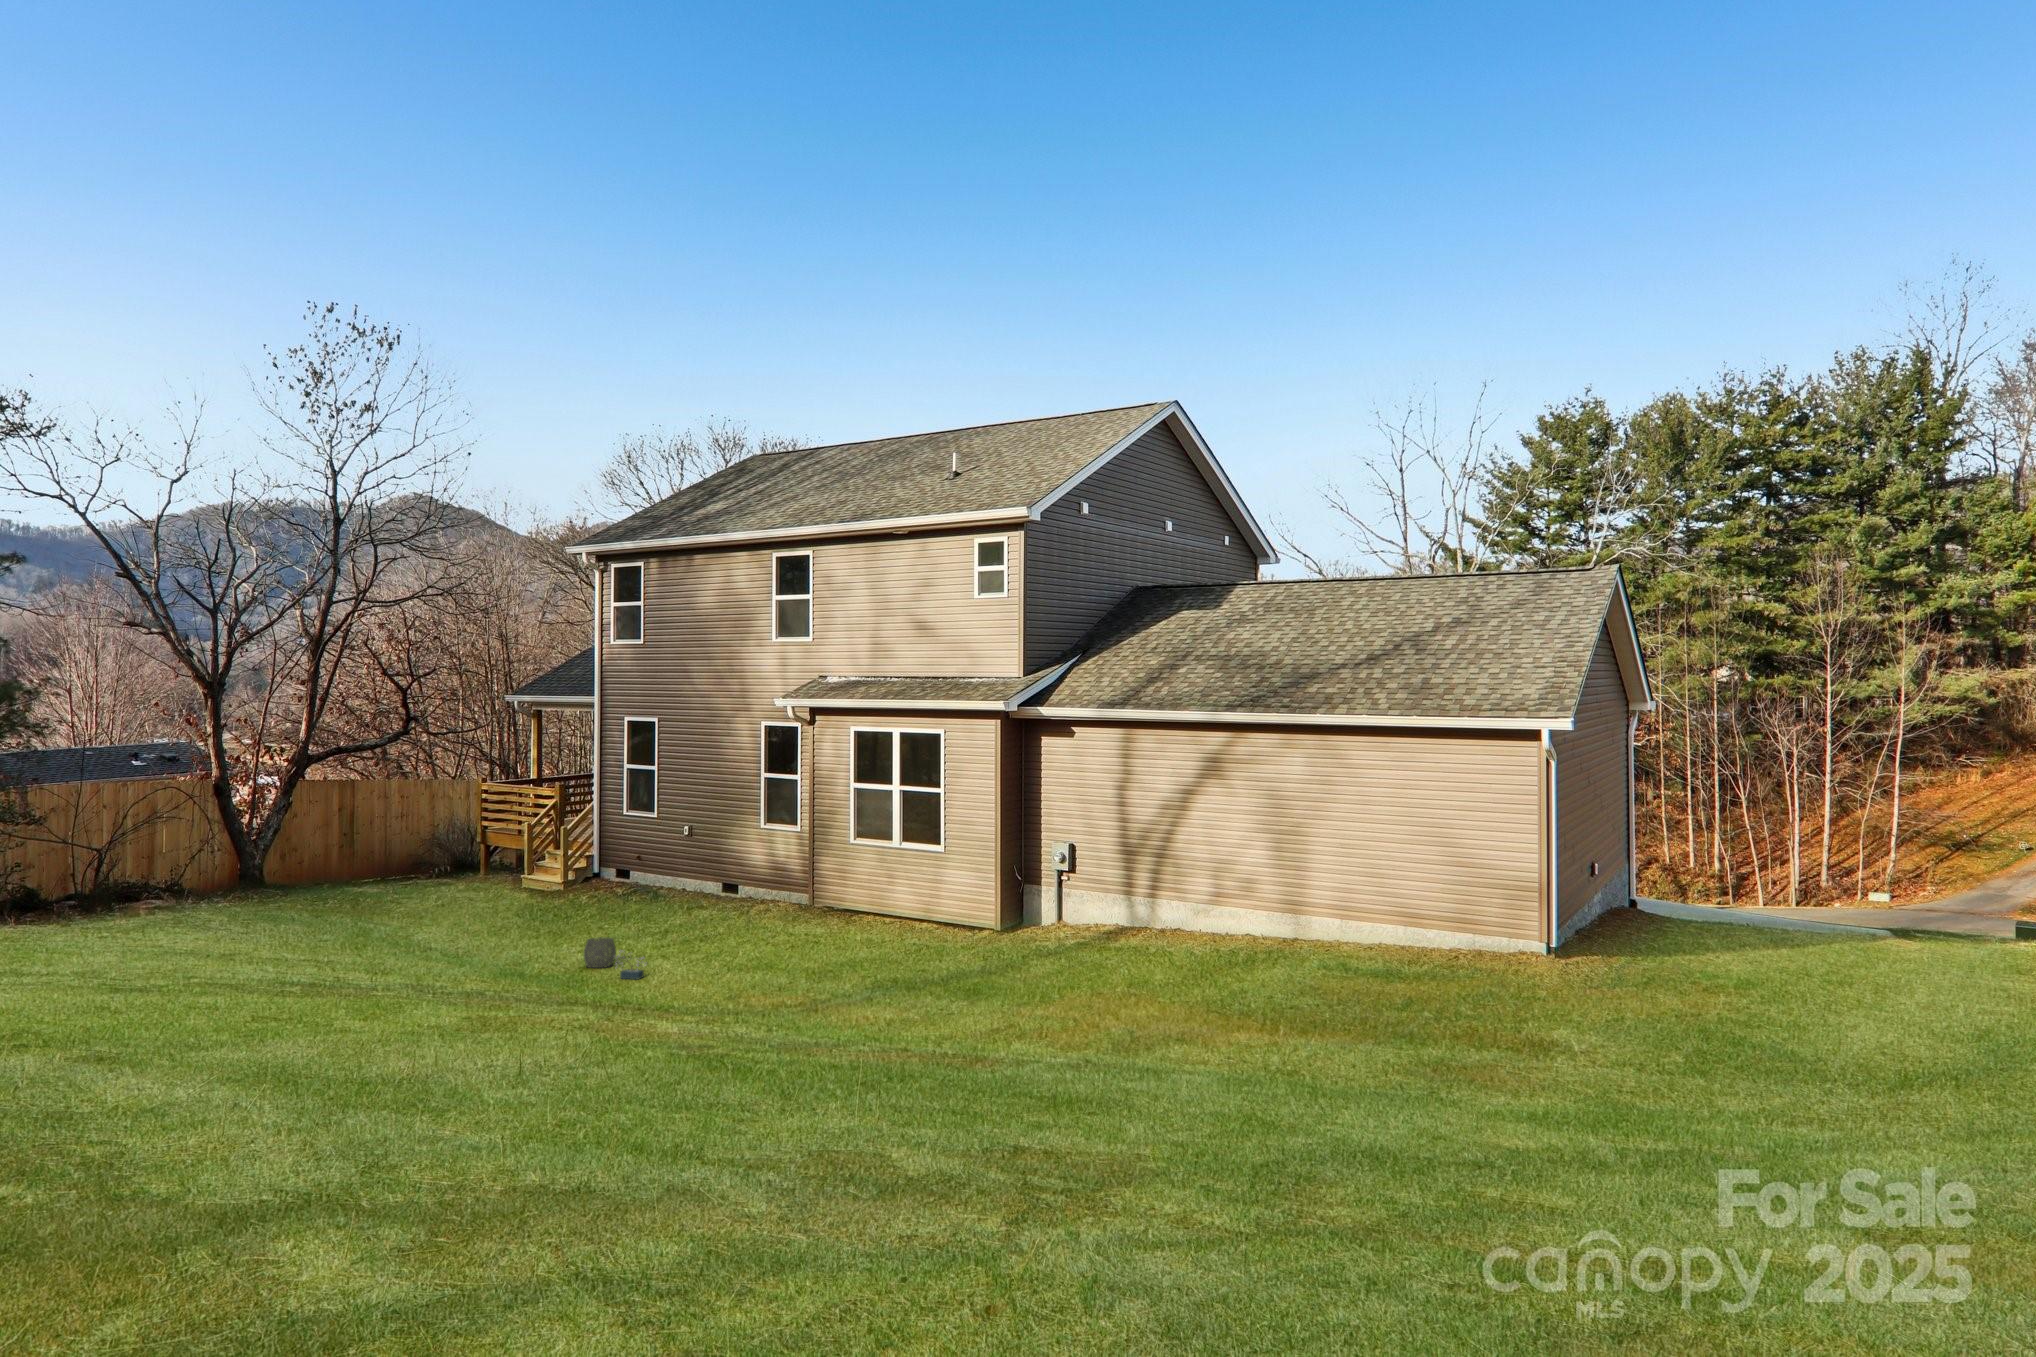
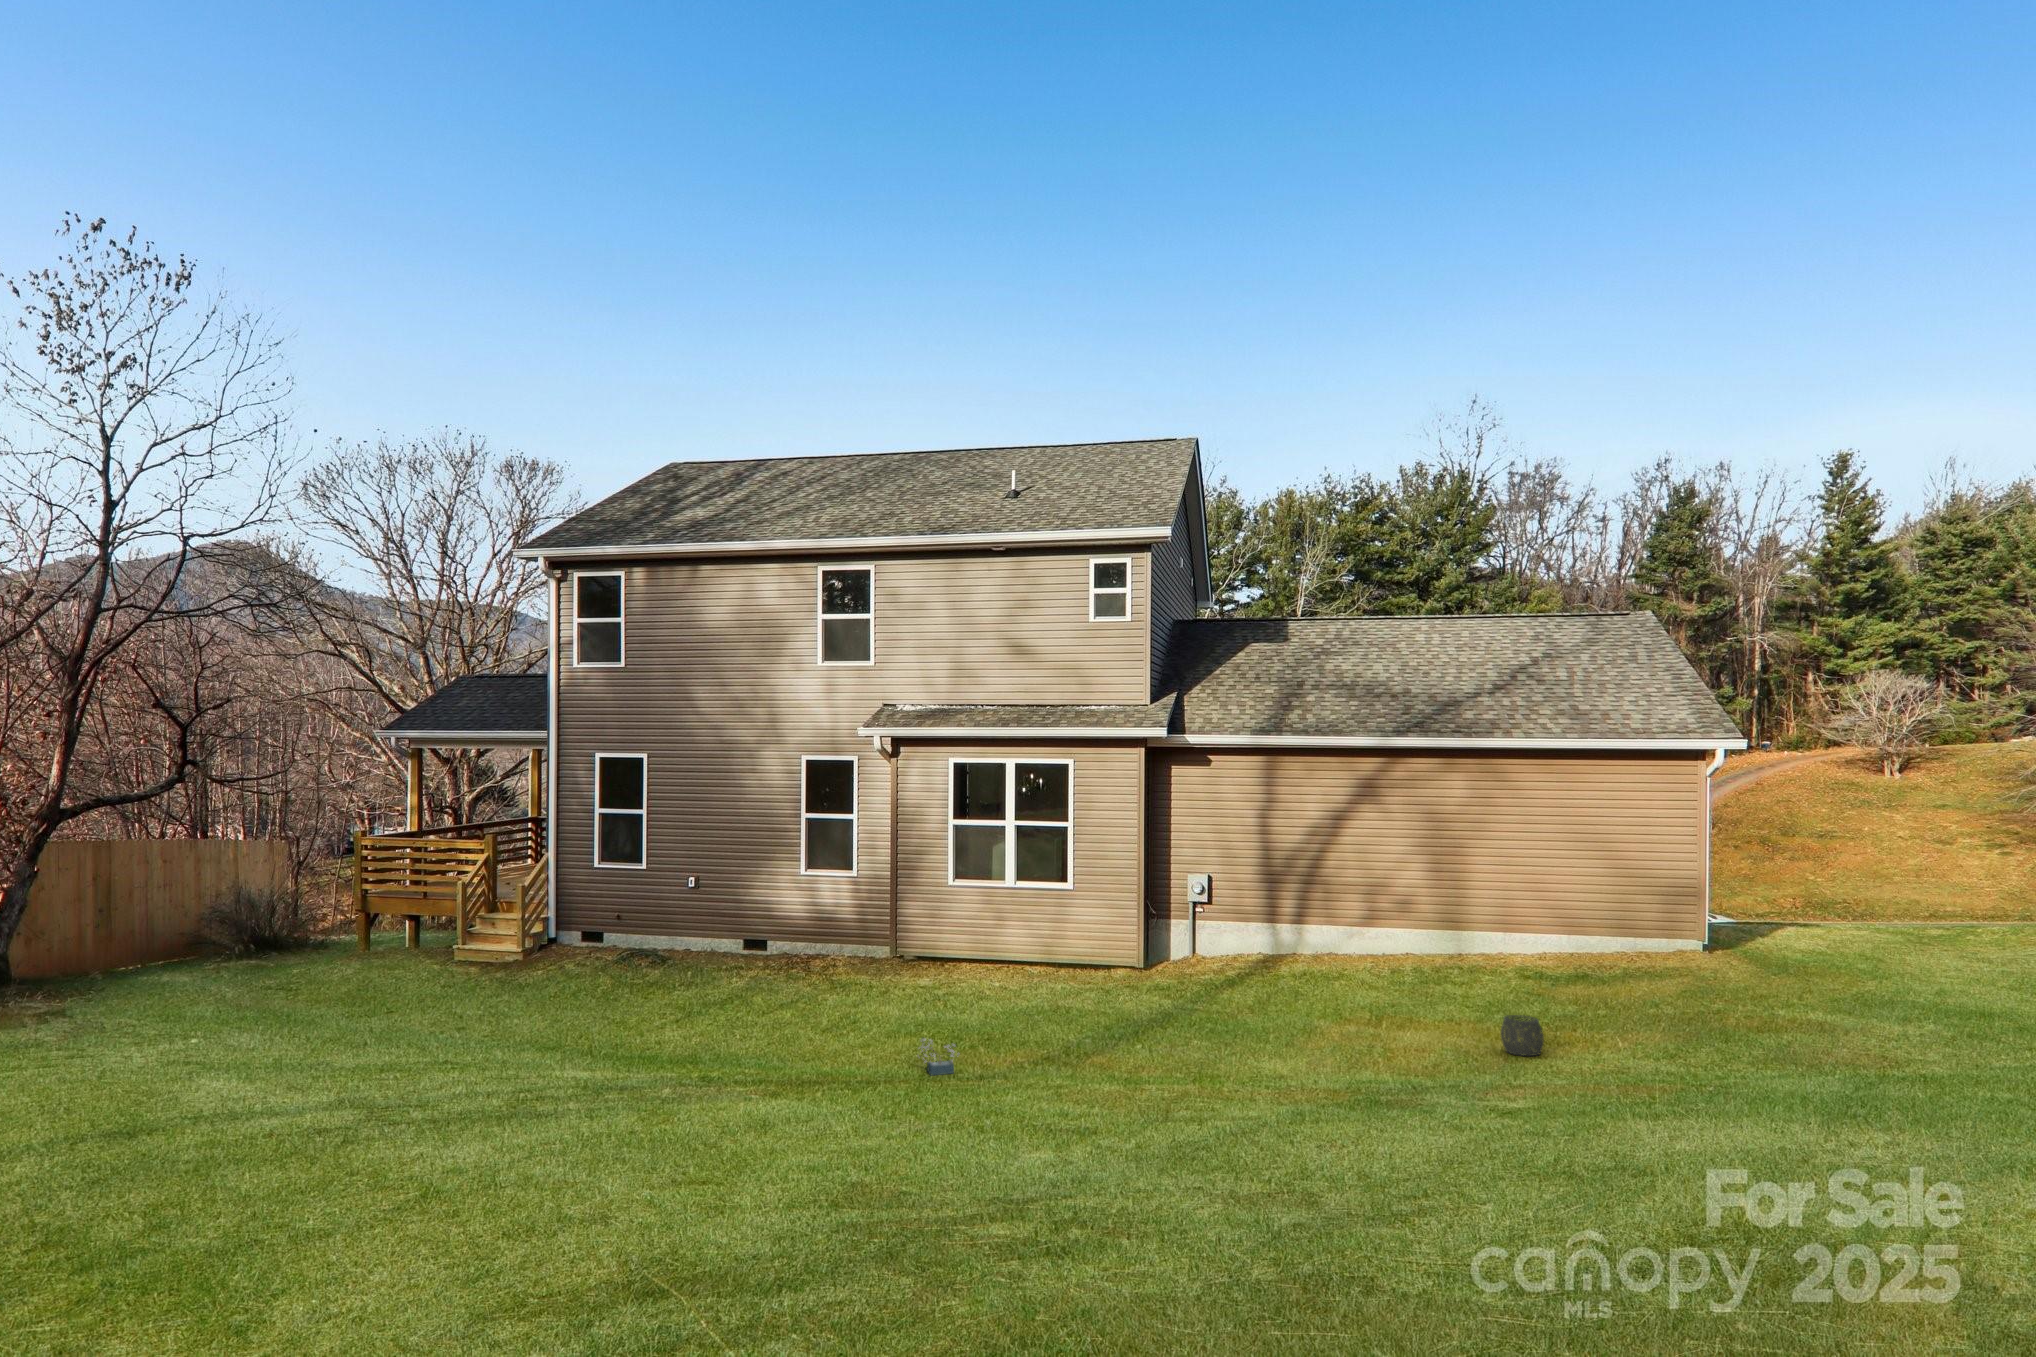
woven basket: present [584,937,616,968] -> present [1501,1015,1544,1056]

